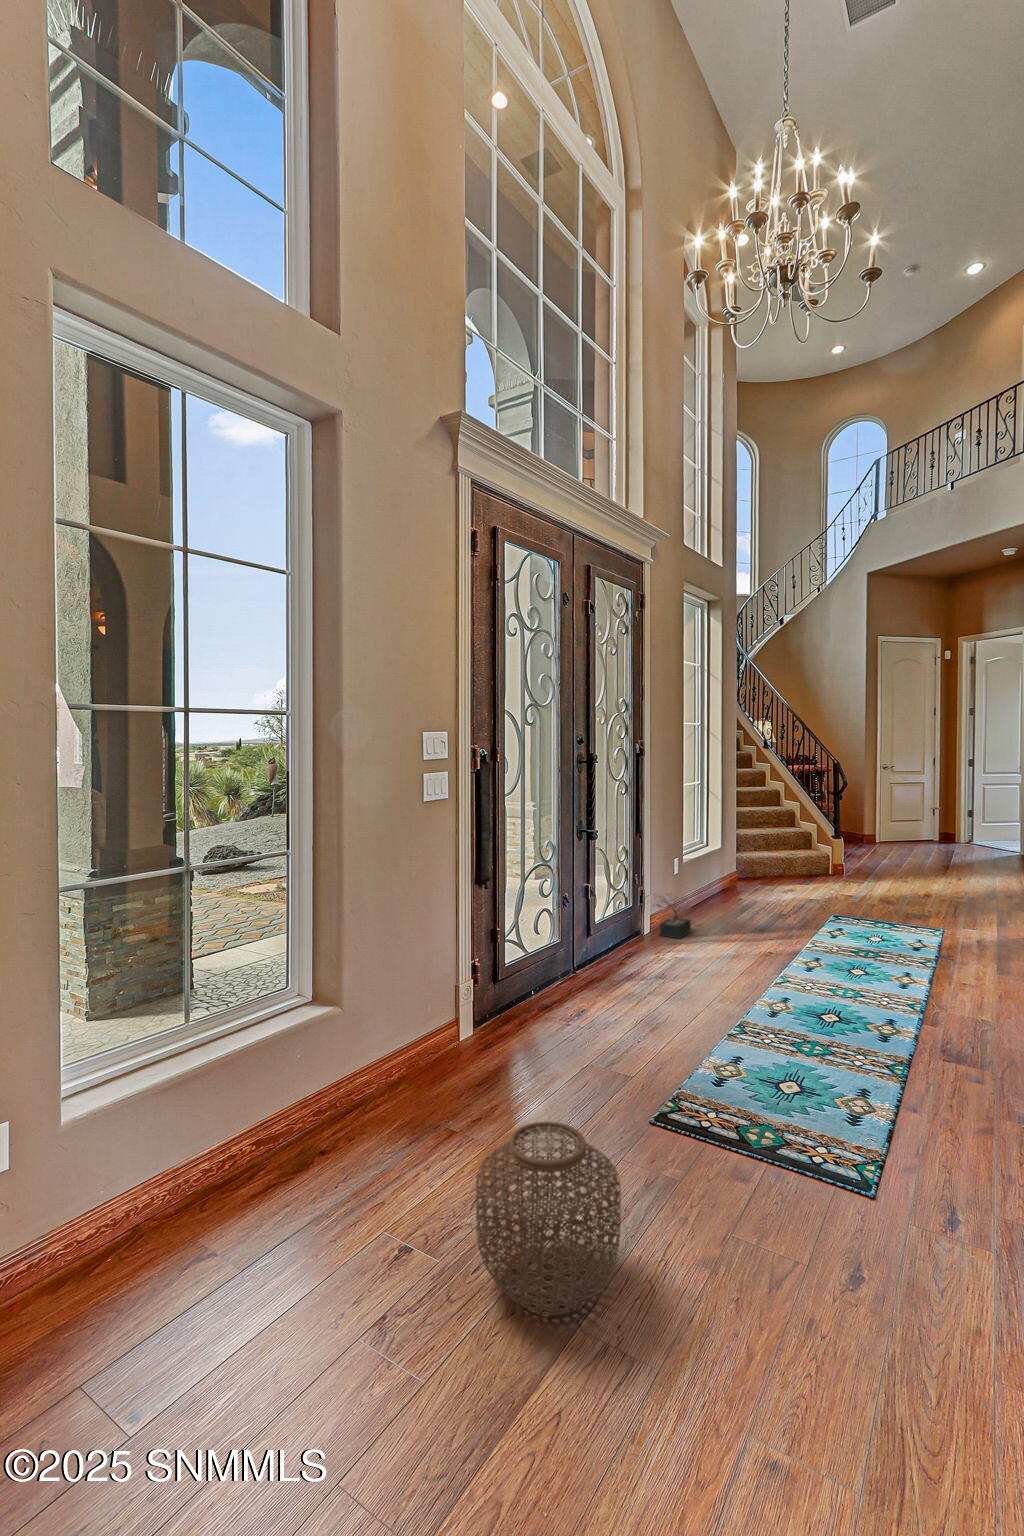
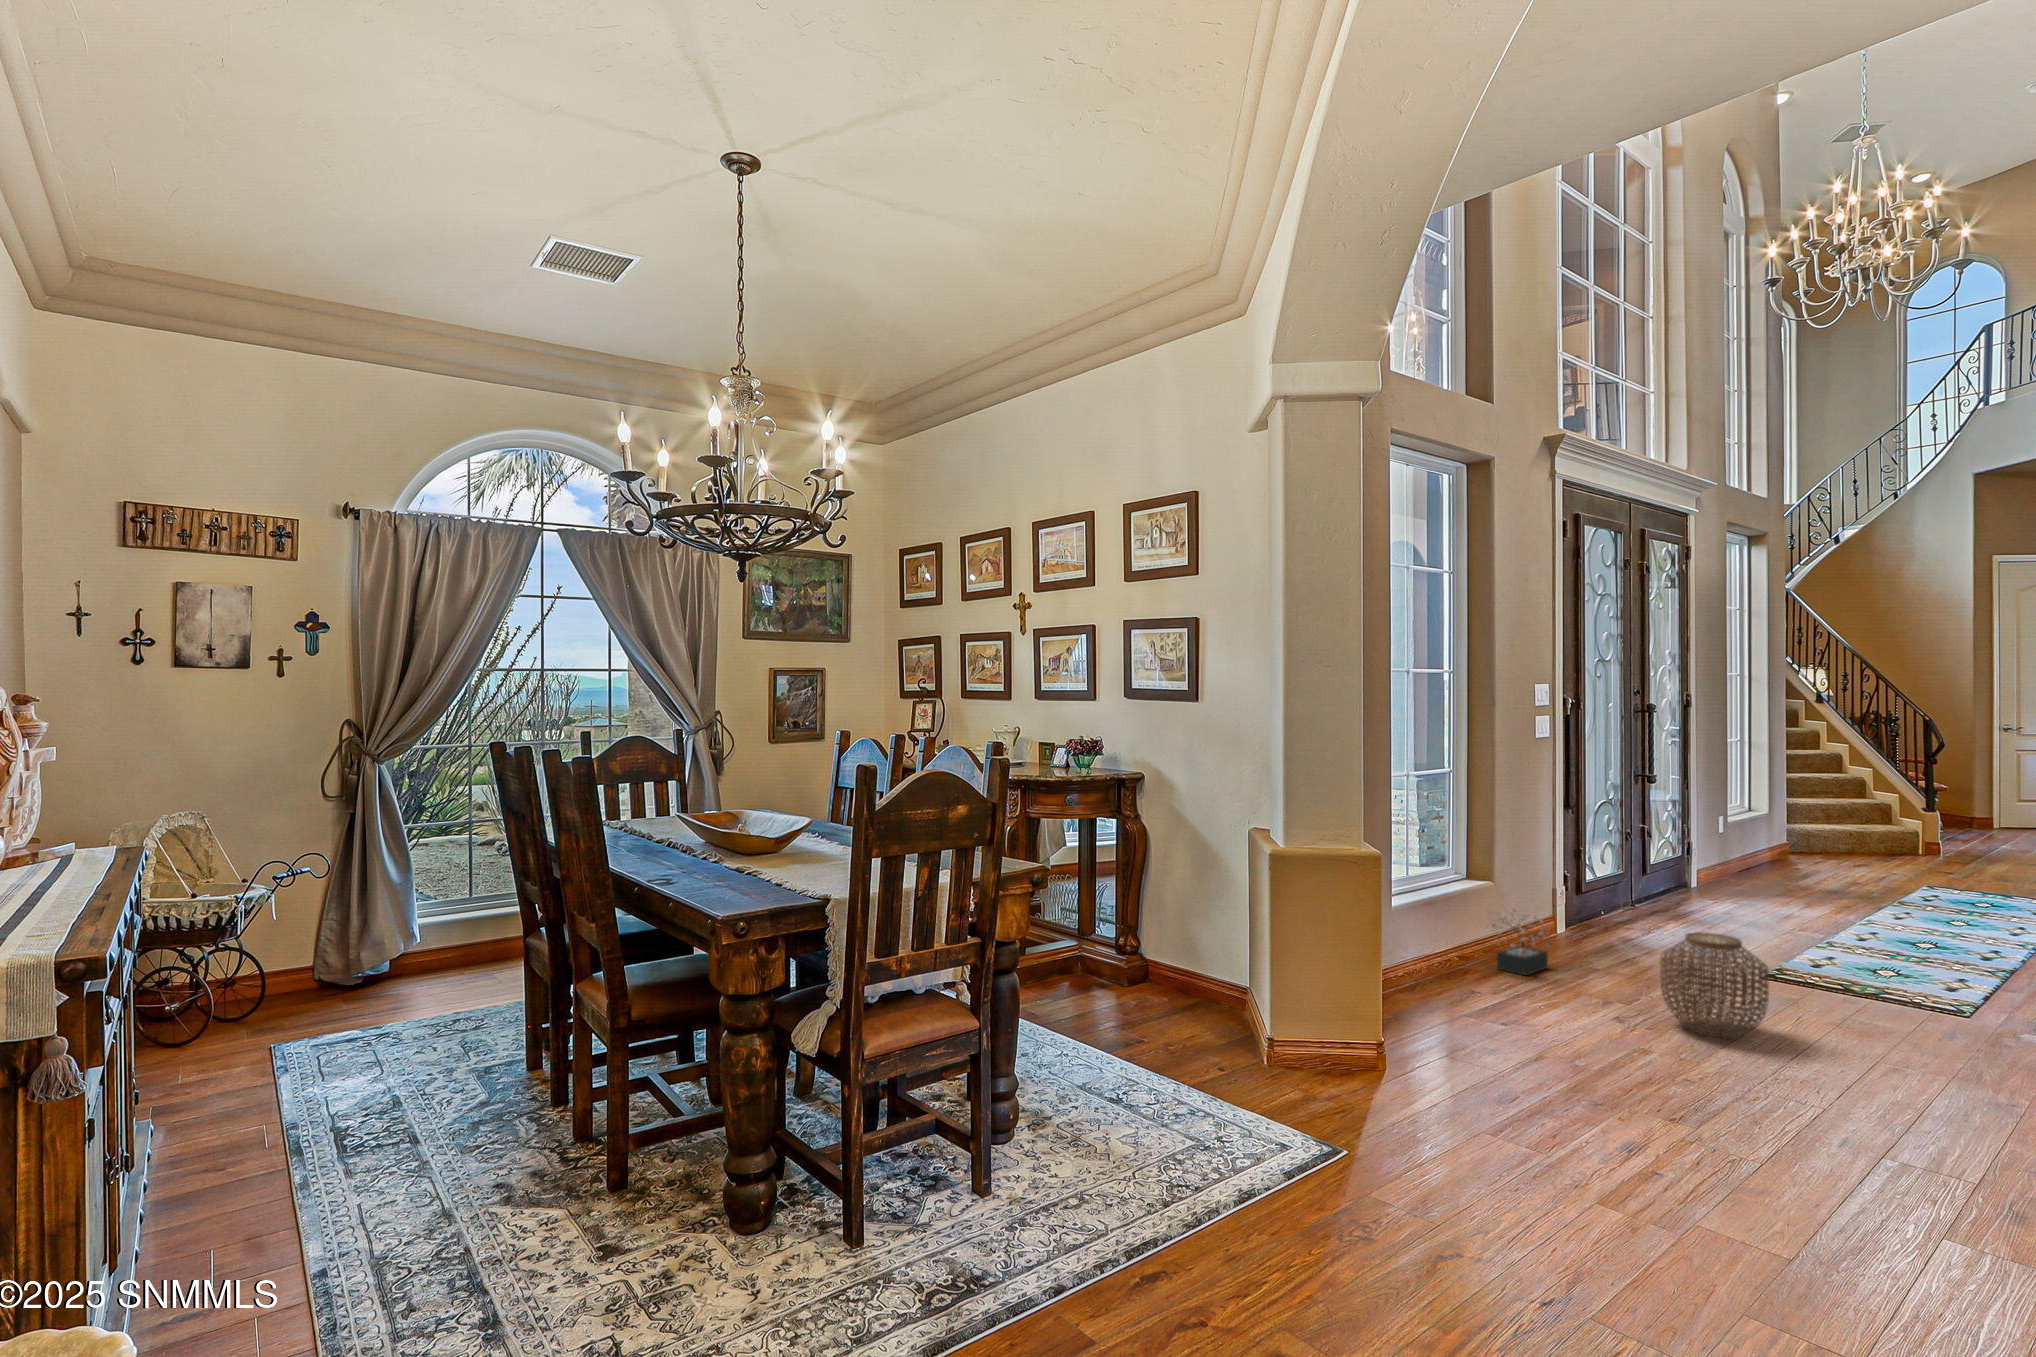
decorative plant: present [653,893,692,938] -> present [1486,909,1549,975]

